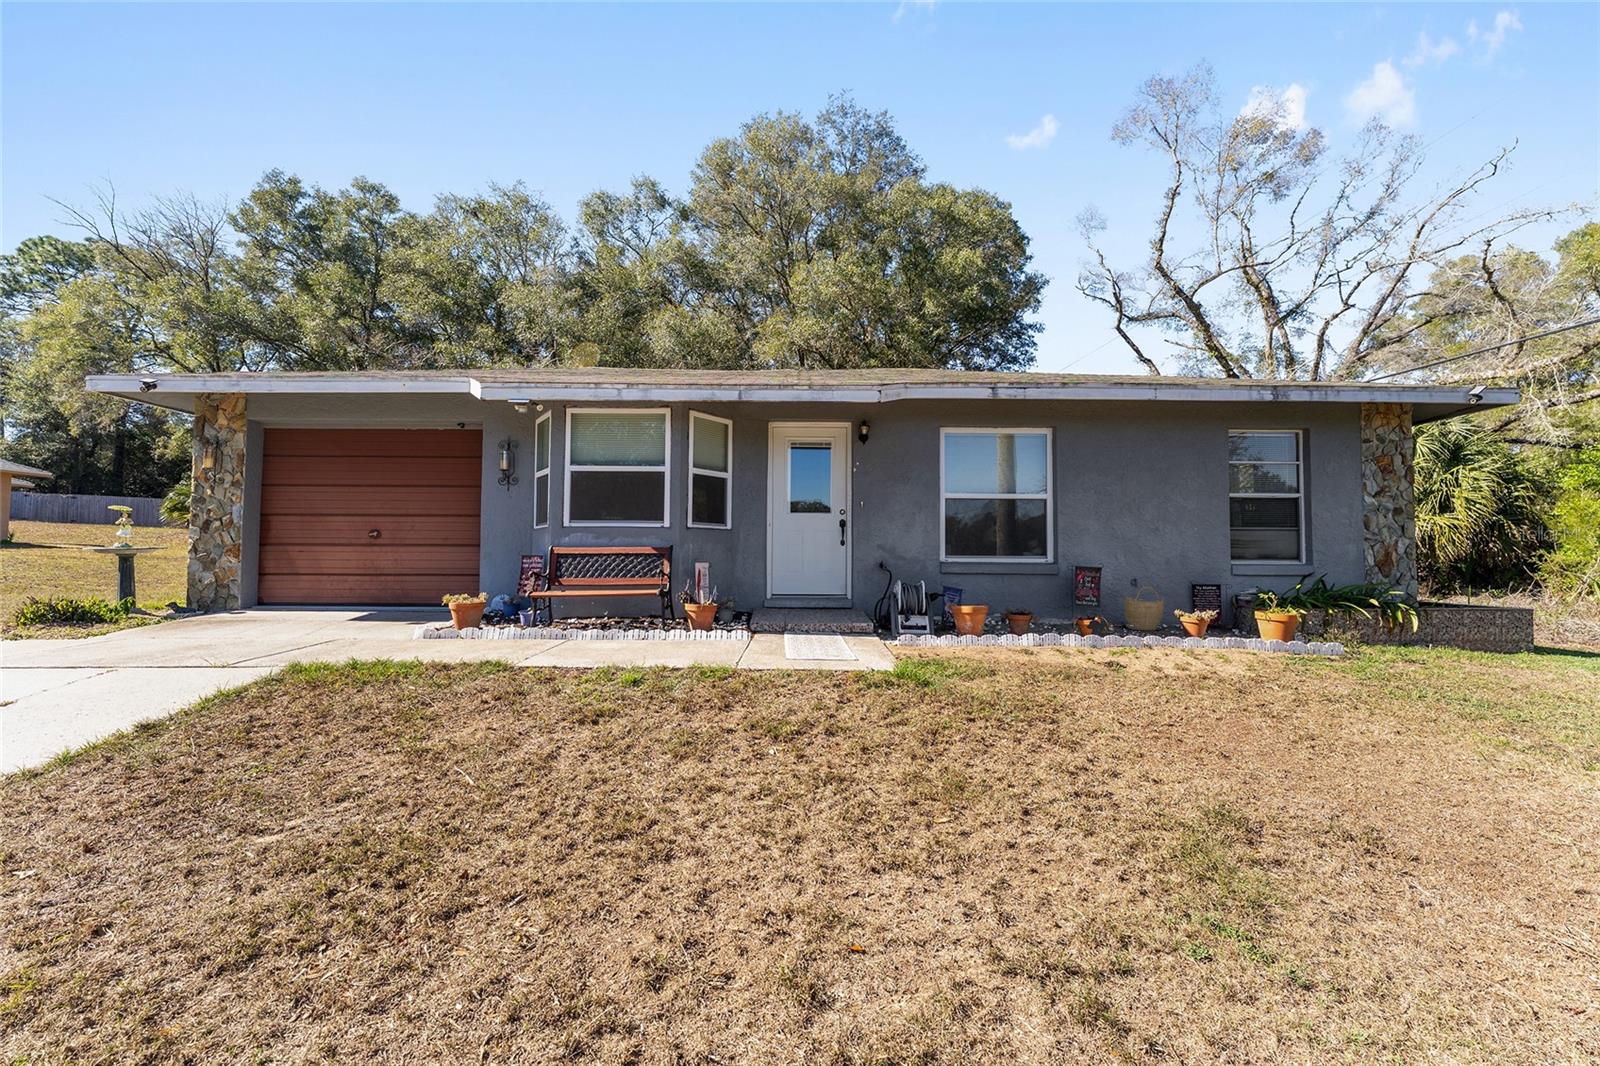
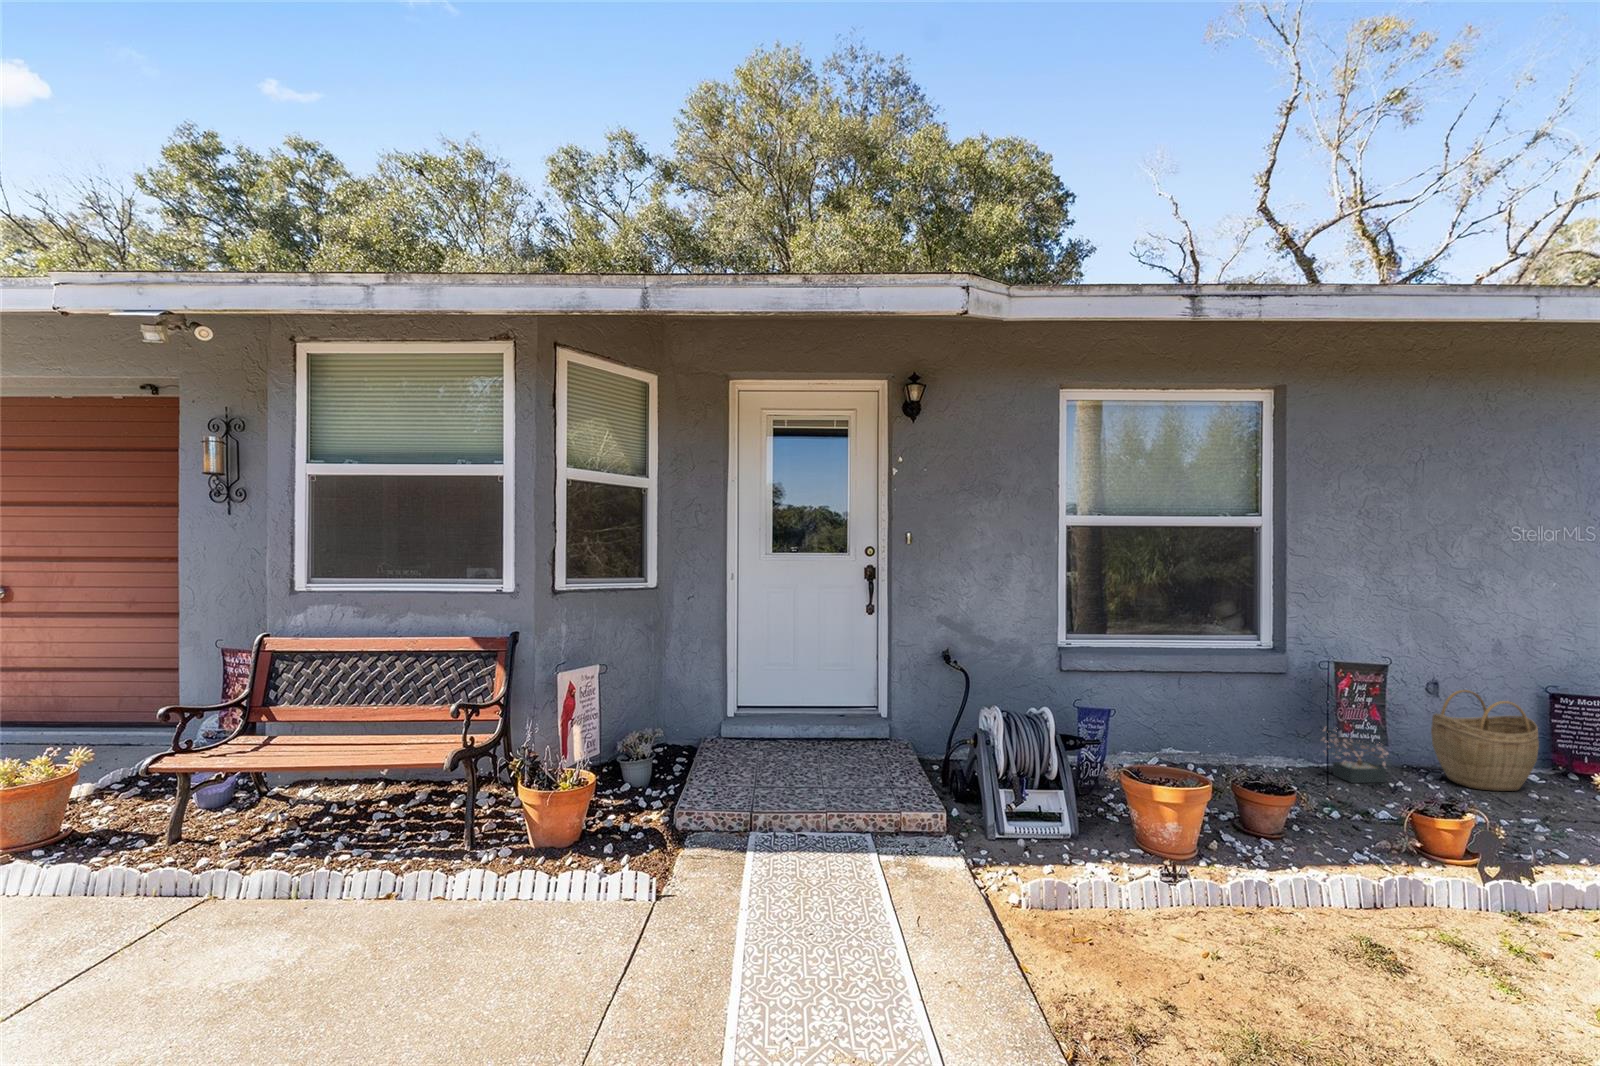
decorative plant: none [1067,602,1098,628] -> present [1322,728,1388,783]

